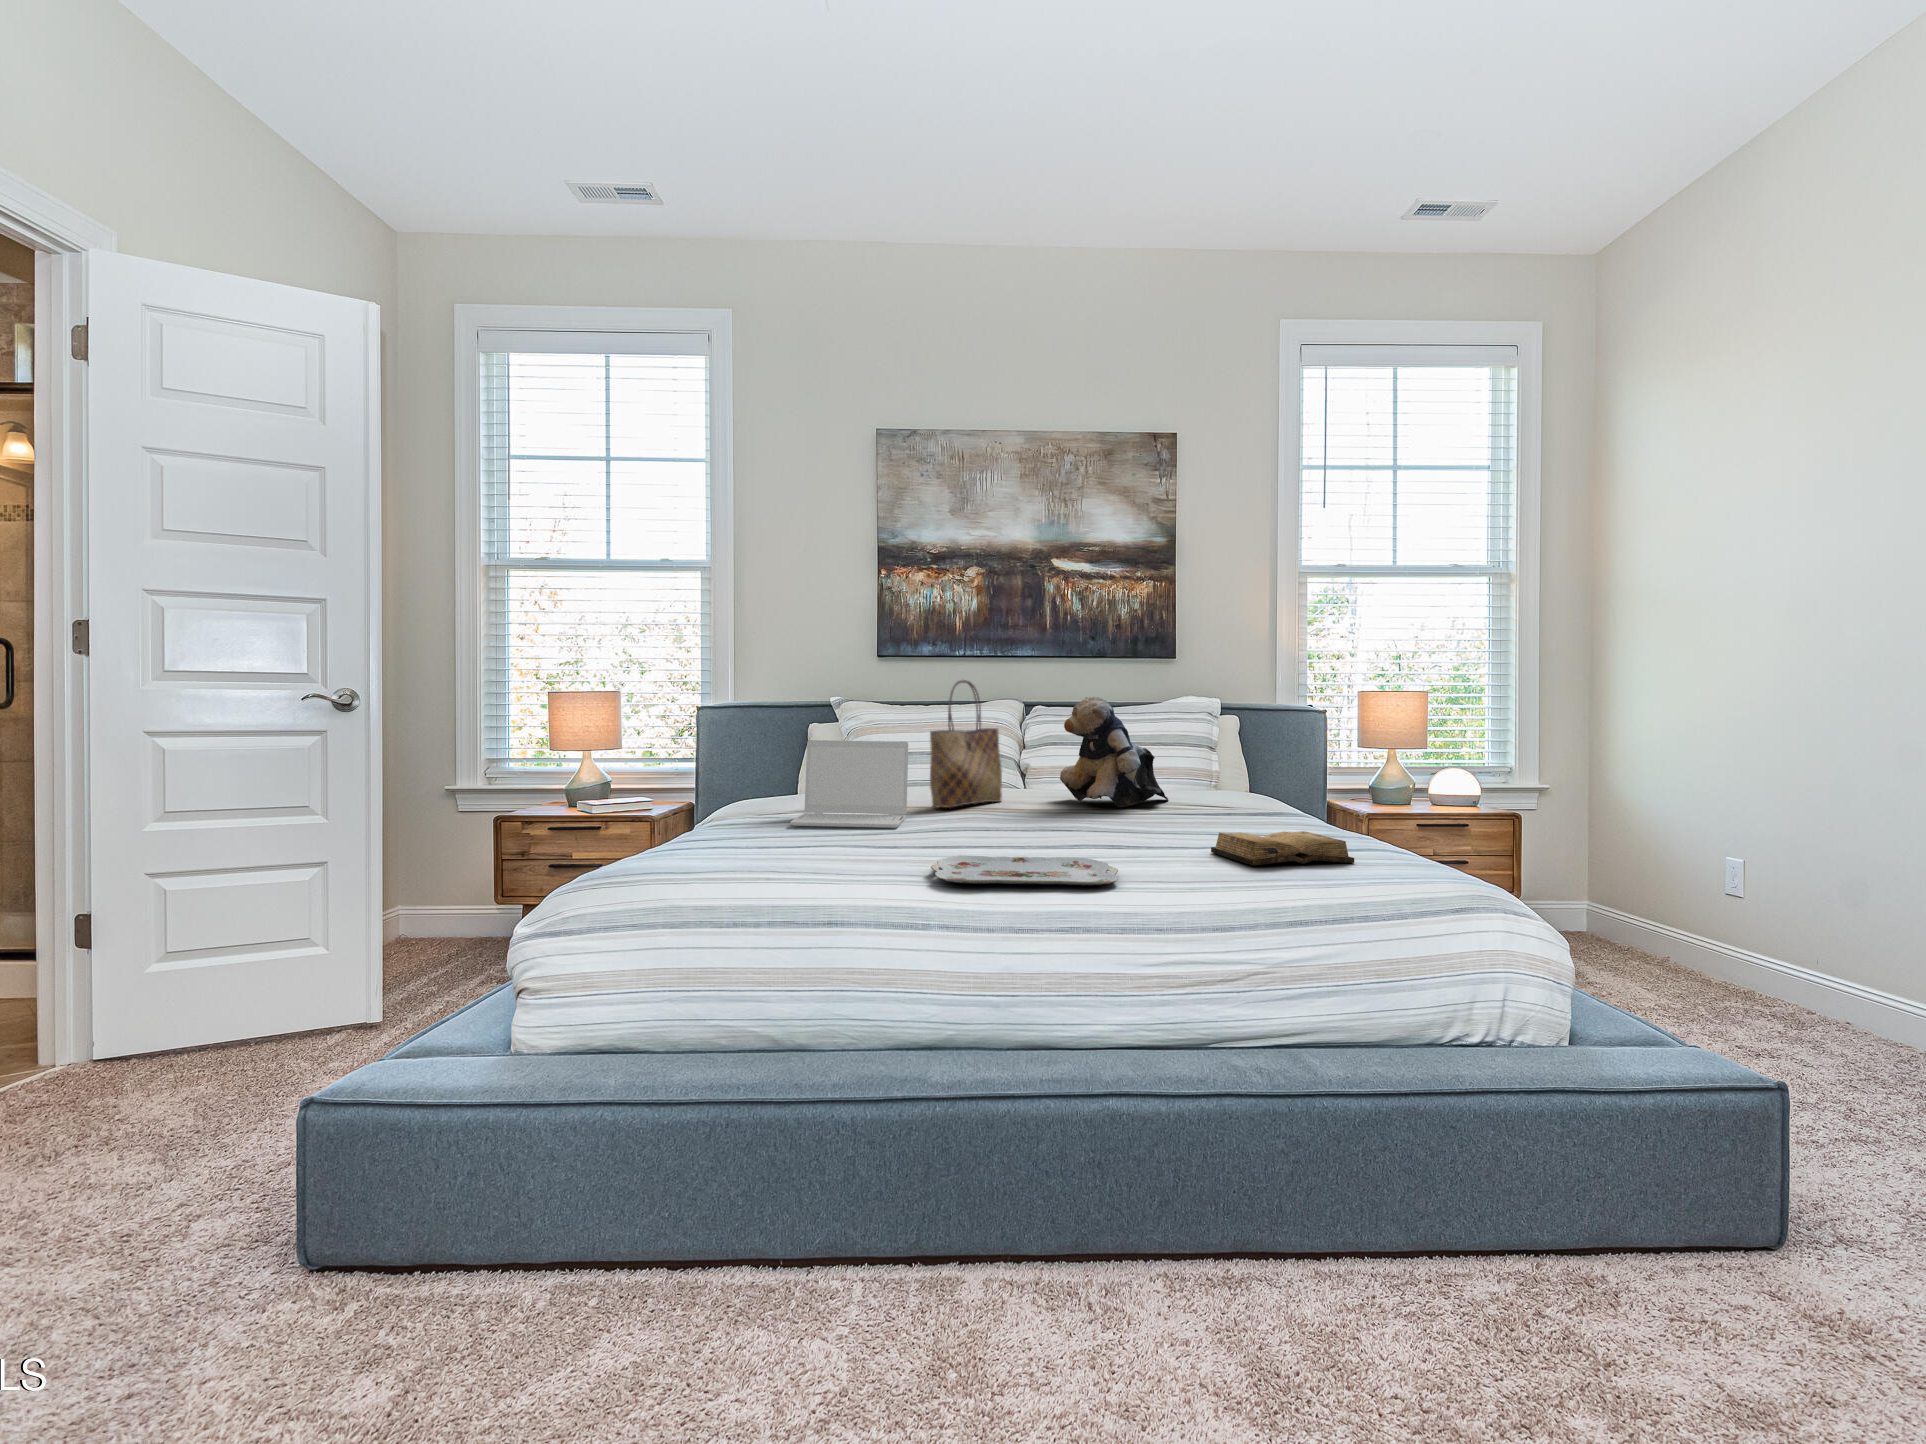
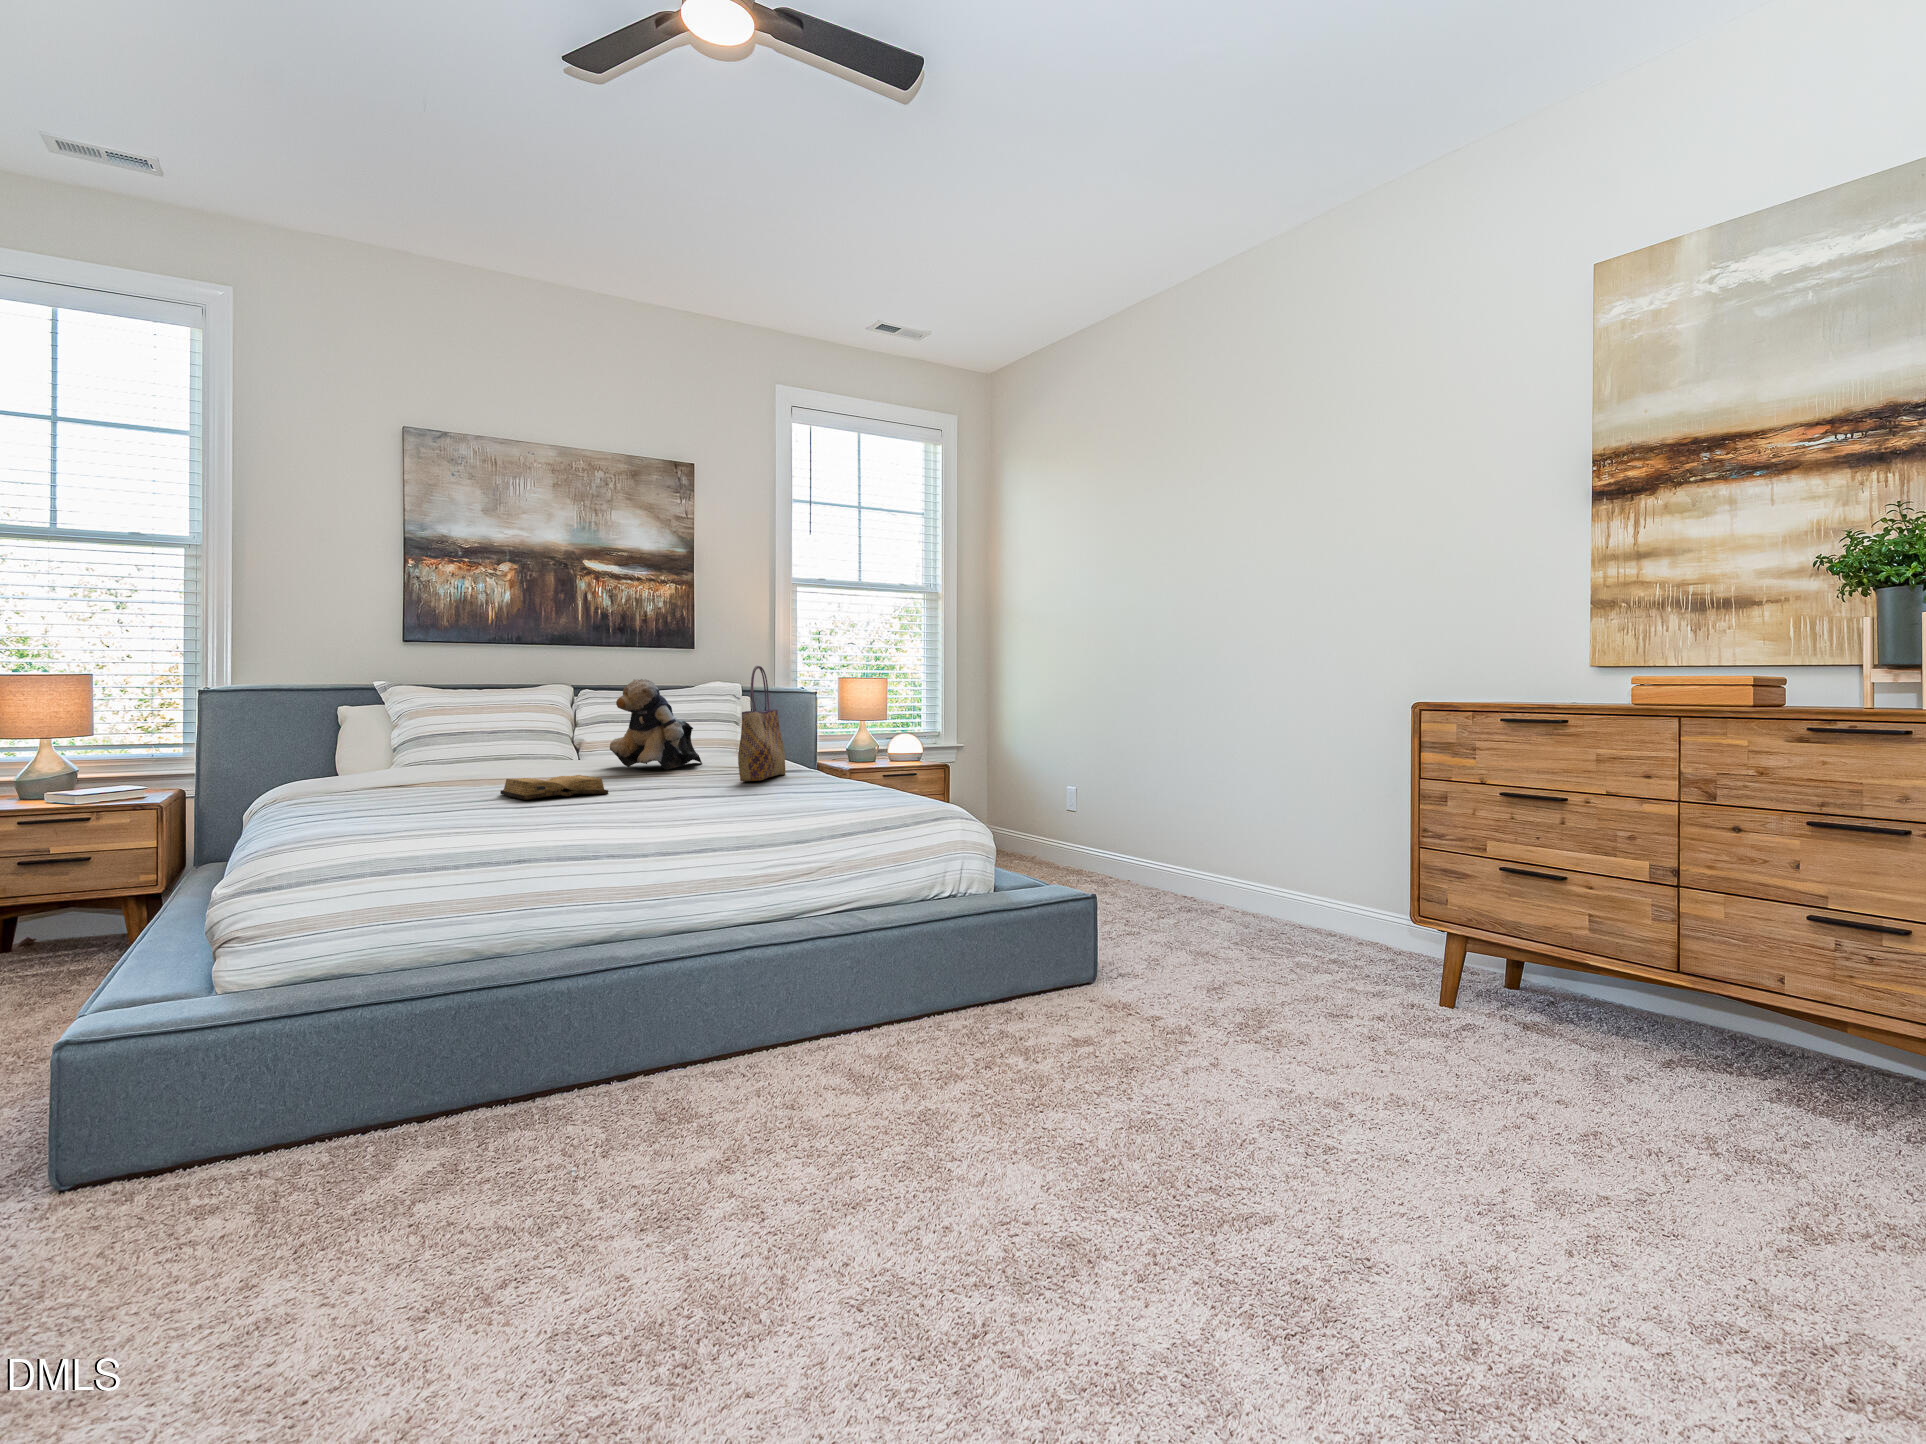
tote bag: present [930,680,1002,808] -> present [738,666,785,781]
laptop: present [790,740,908,828] -> none [363,718,478,797]
diary: present [1211,831,1354,866] -> present [500,775,608,800]
serving tray: present [931,856,1118,885] -> none [543,801,704,824]

